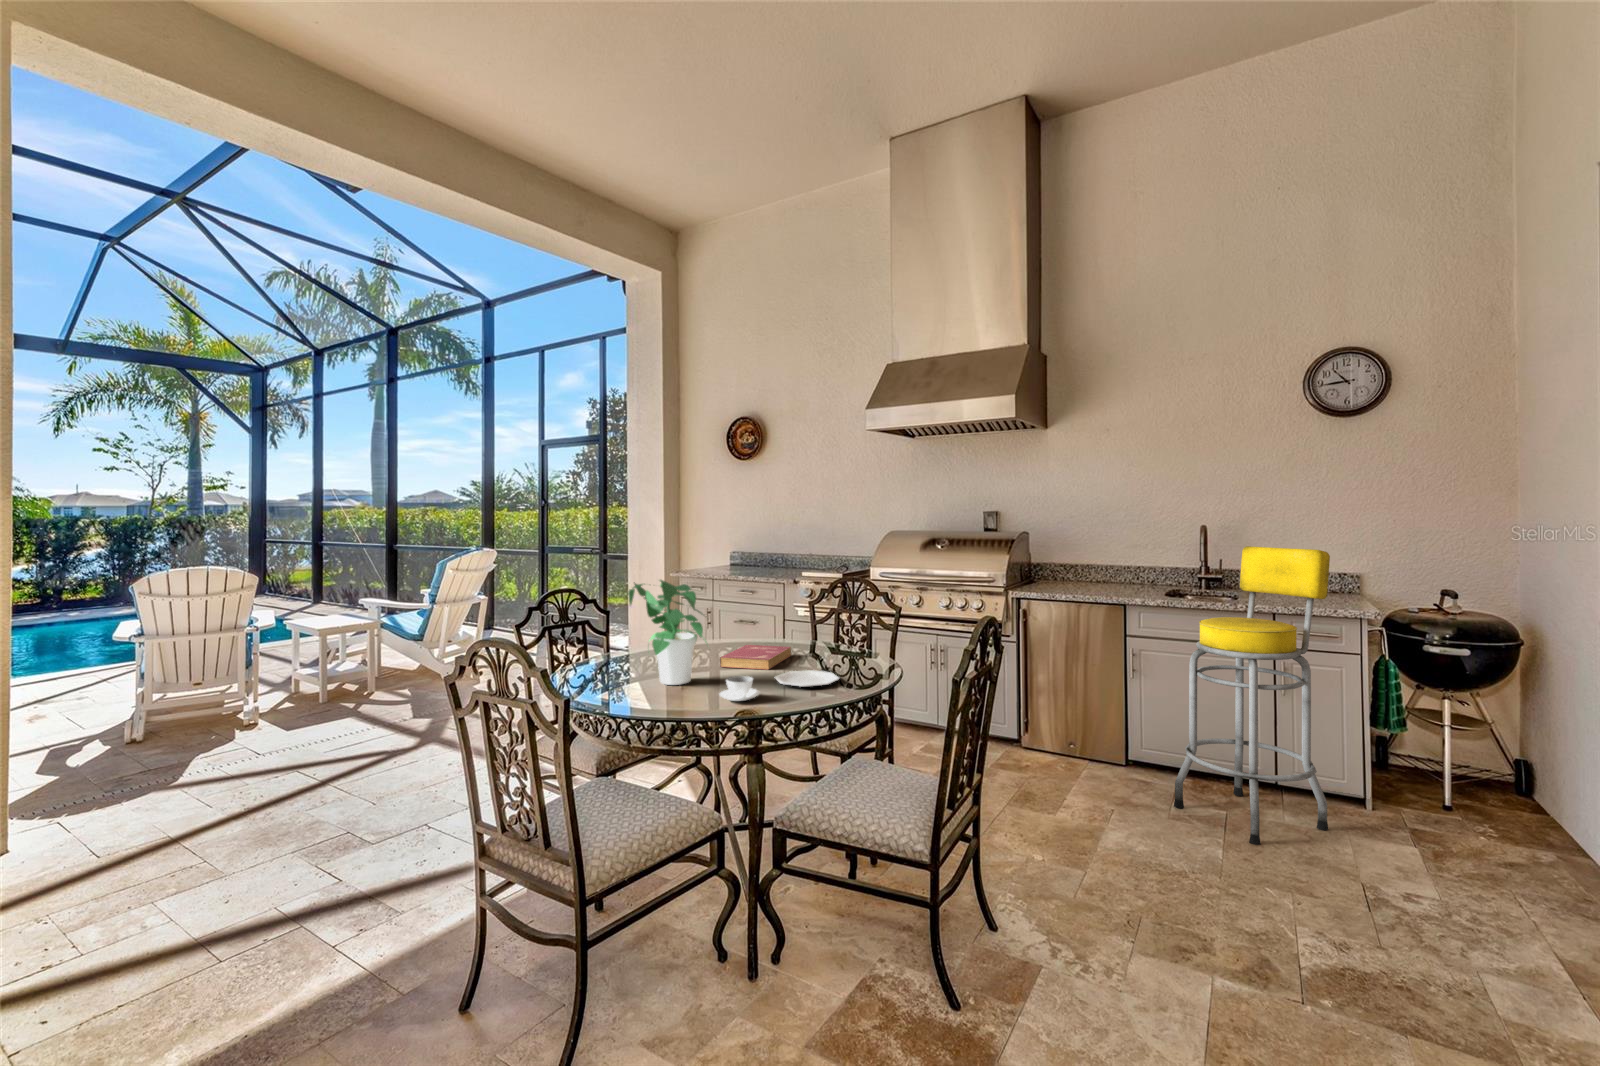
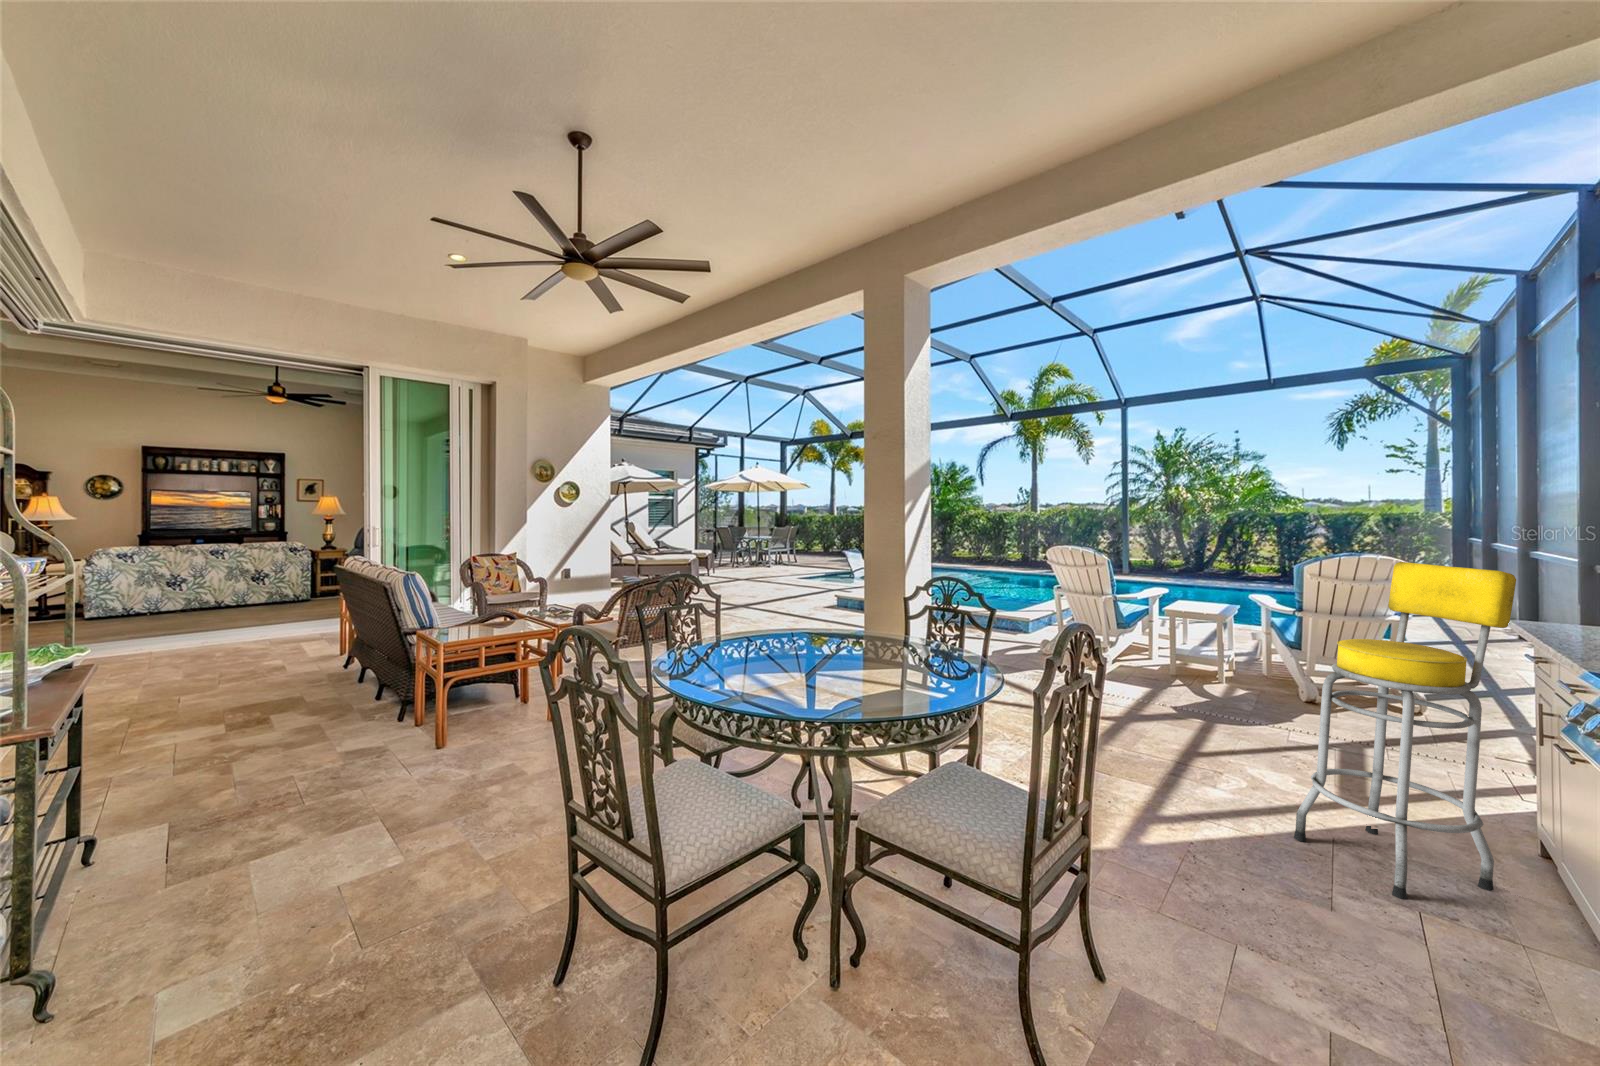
potted plant: present [628,580,708,685] -> none [726,571,803,674]
book: present [720,645,791,670] -> none [813,635,884,664]
plate: present [775,670,839,687] -> none [865,668,932,688]
cup: present [719,676,760,701] -> none [808,673,850,699]

